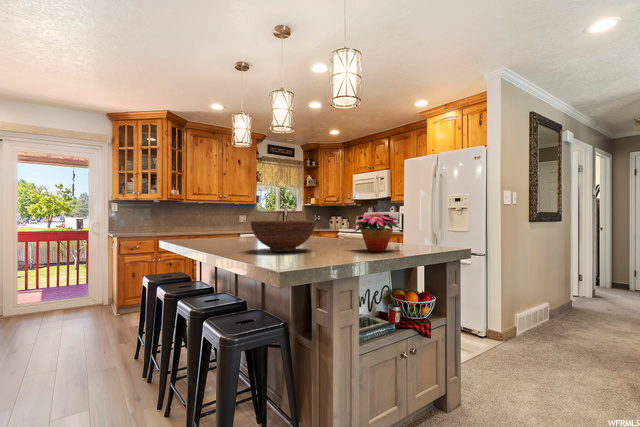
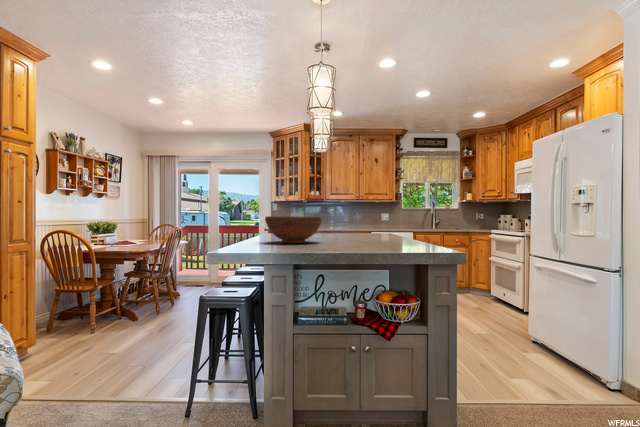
flower arrangement: present [353,213,402,252] -> none [335,208,393,248]

